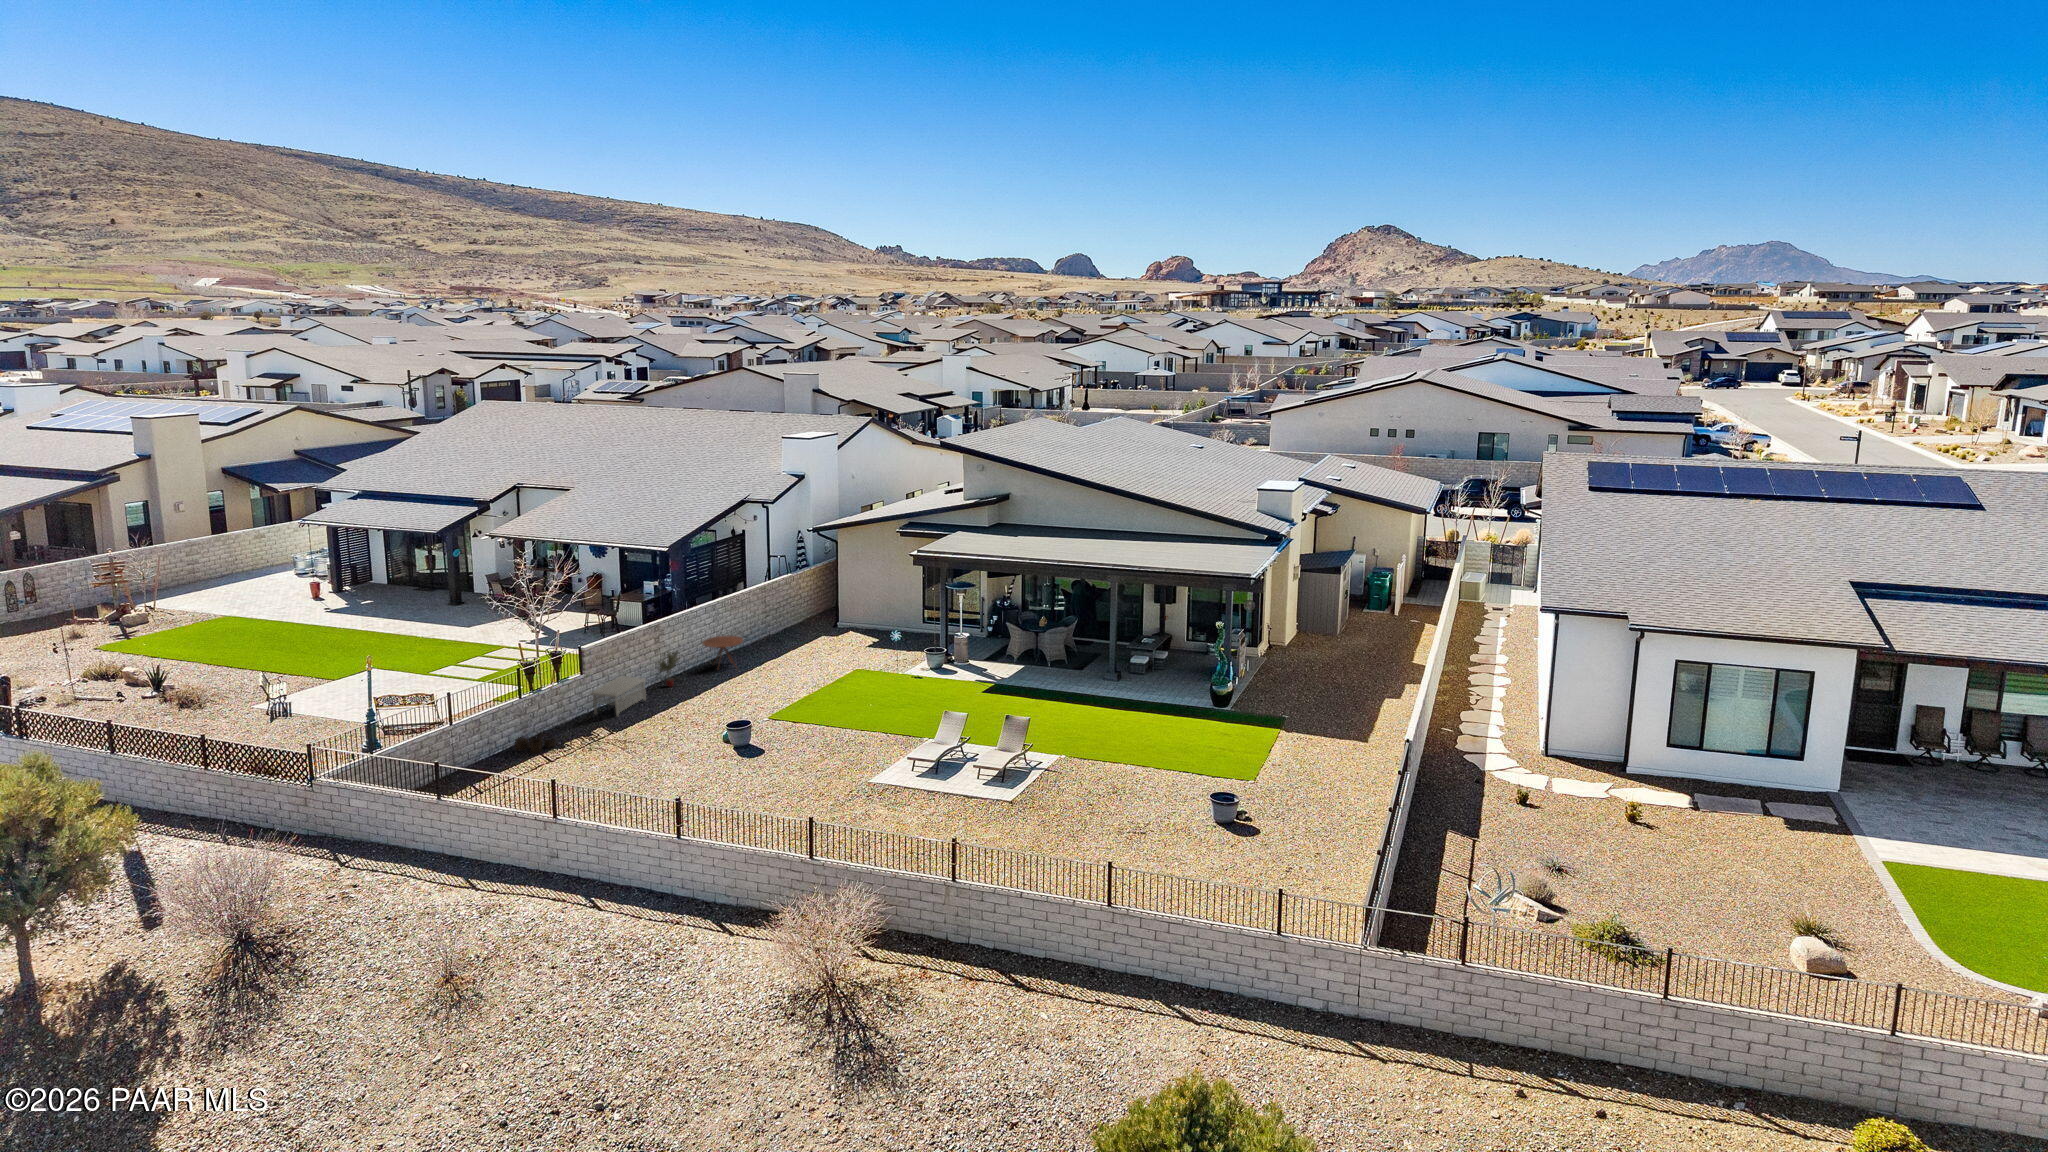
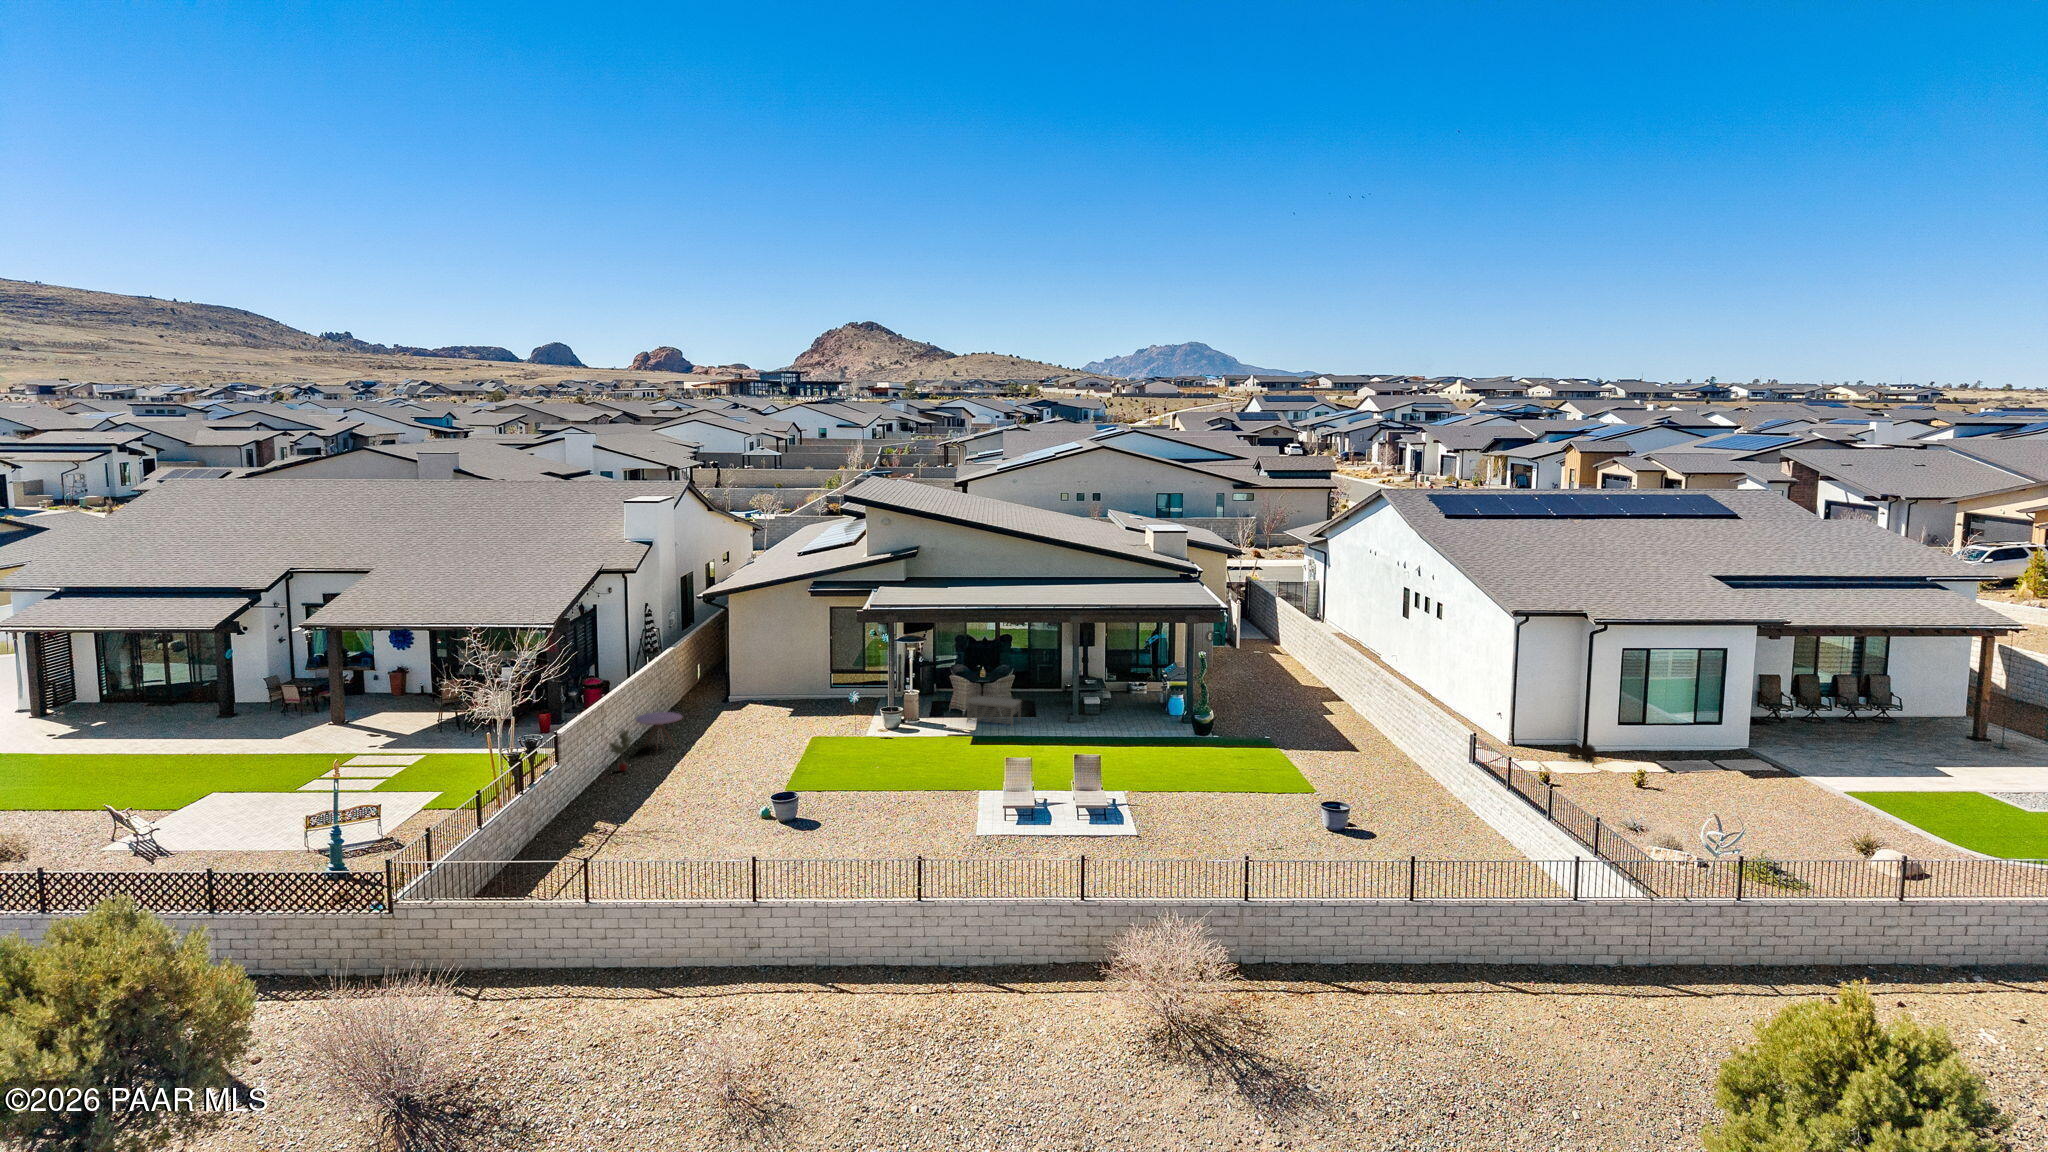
storage bench: present [591,676,646,716] -> present [966,696,1021,726]
woven basket: present [515,736,556,754] -> present [1569,744,1596,763]

